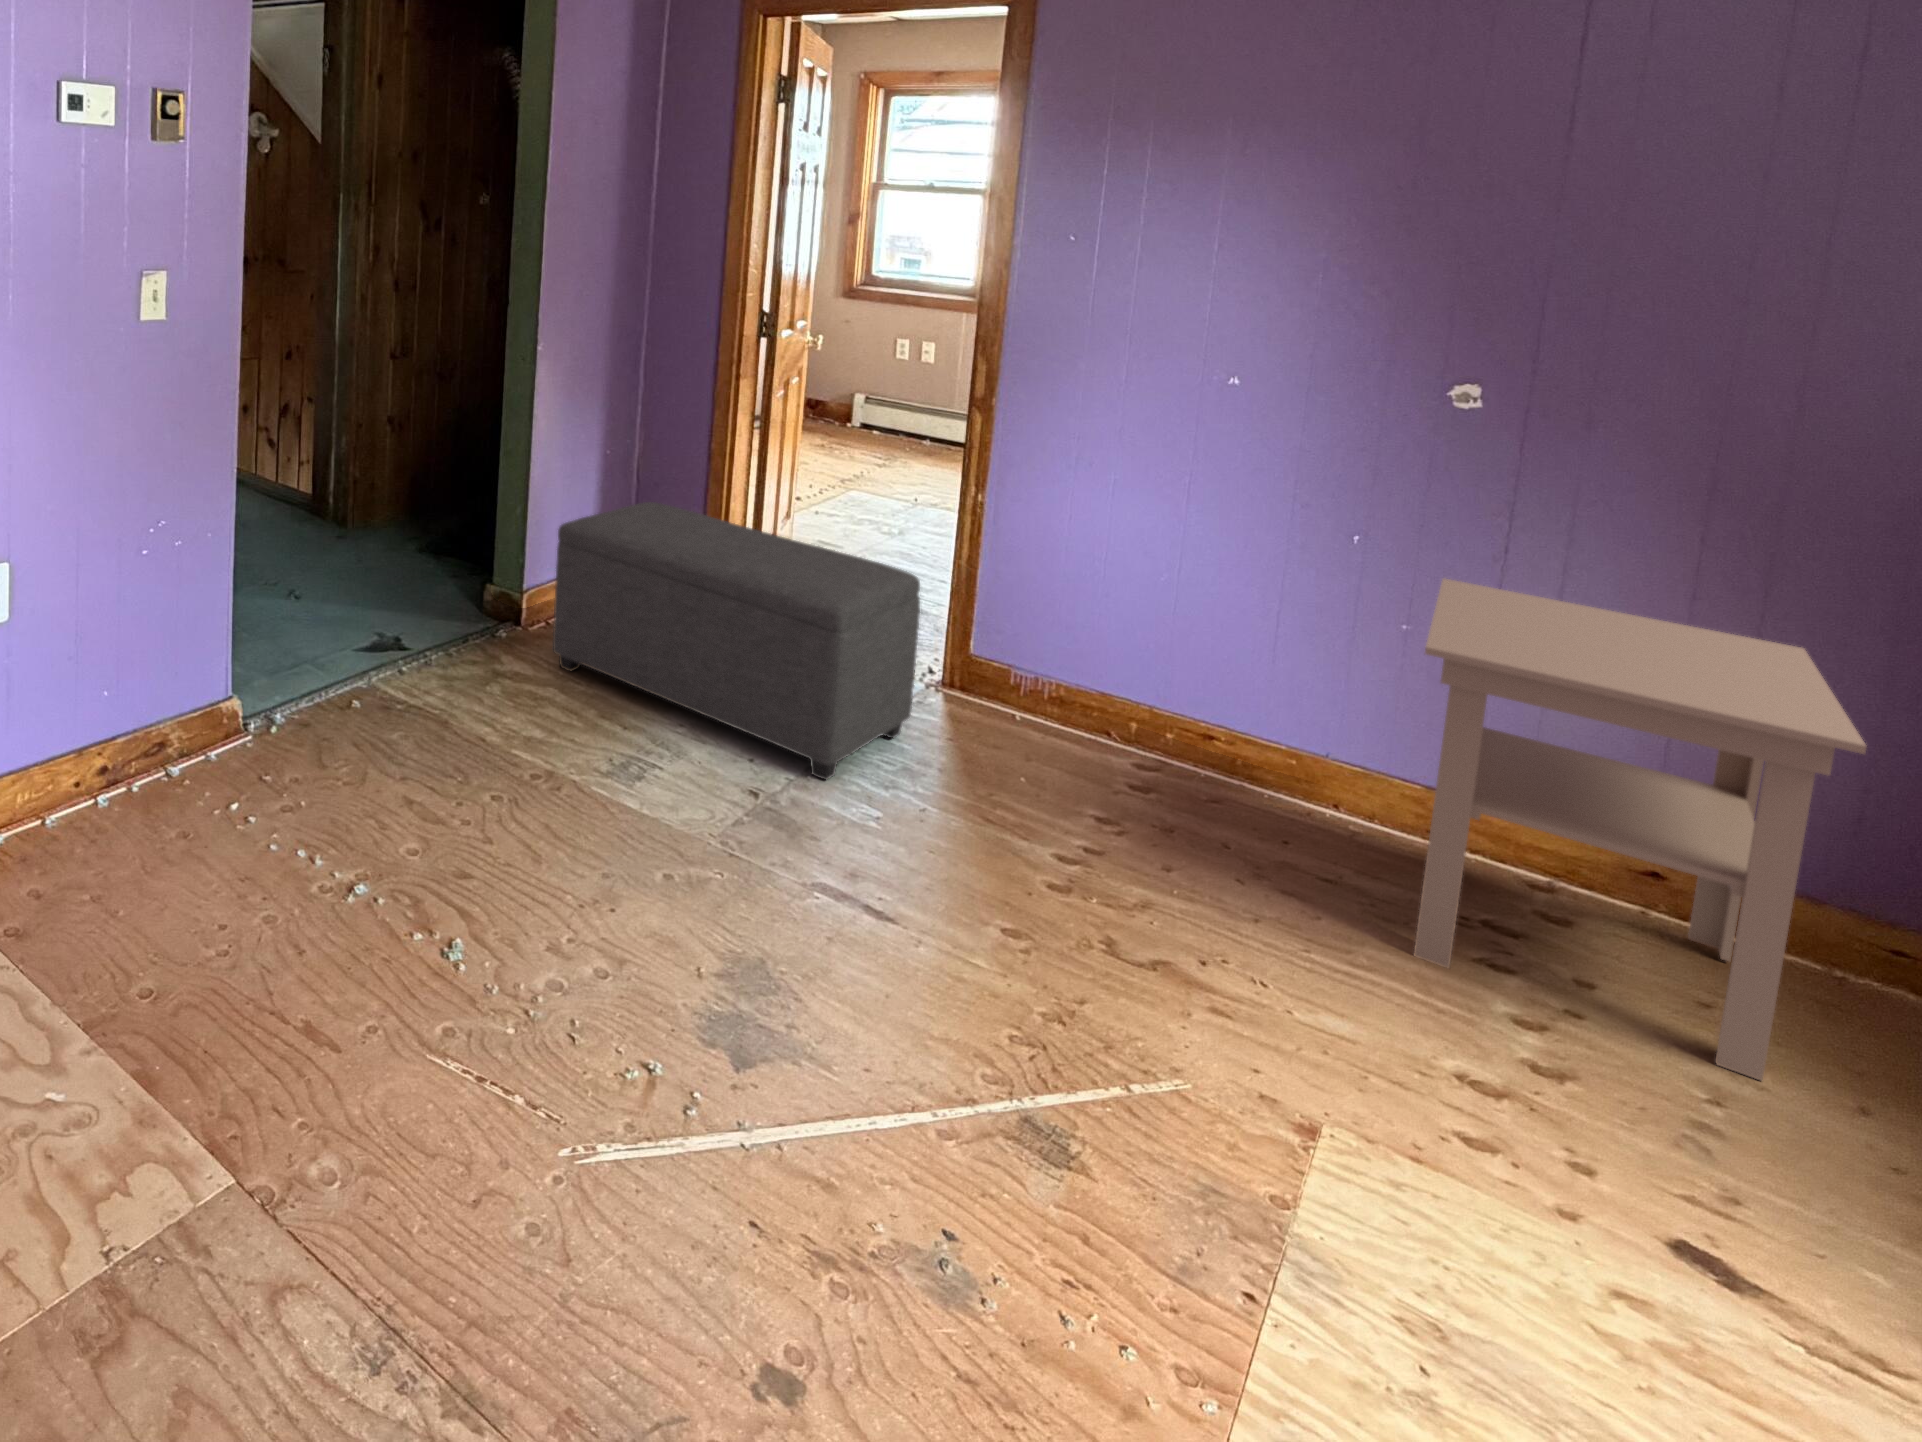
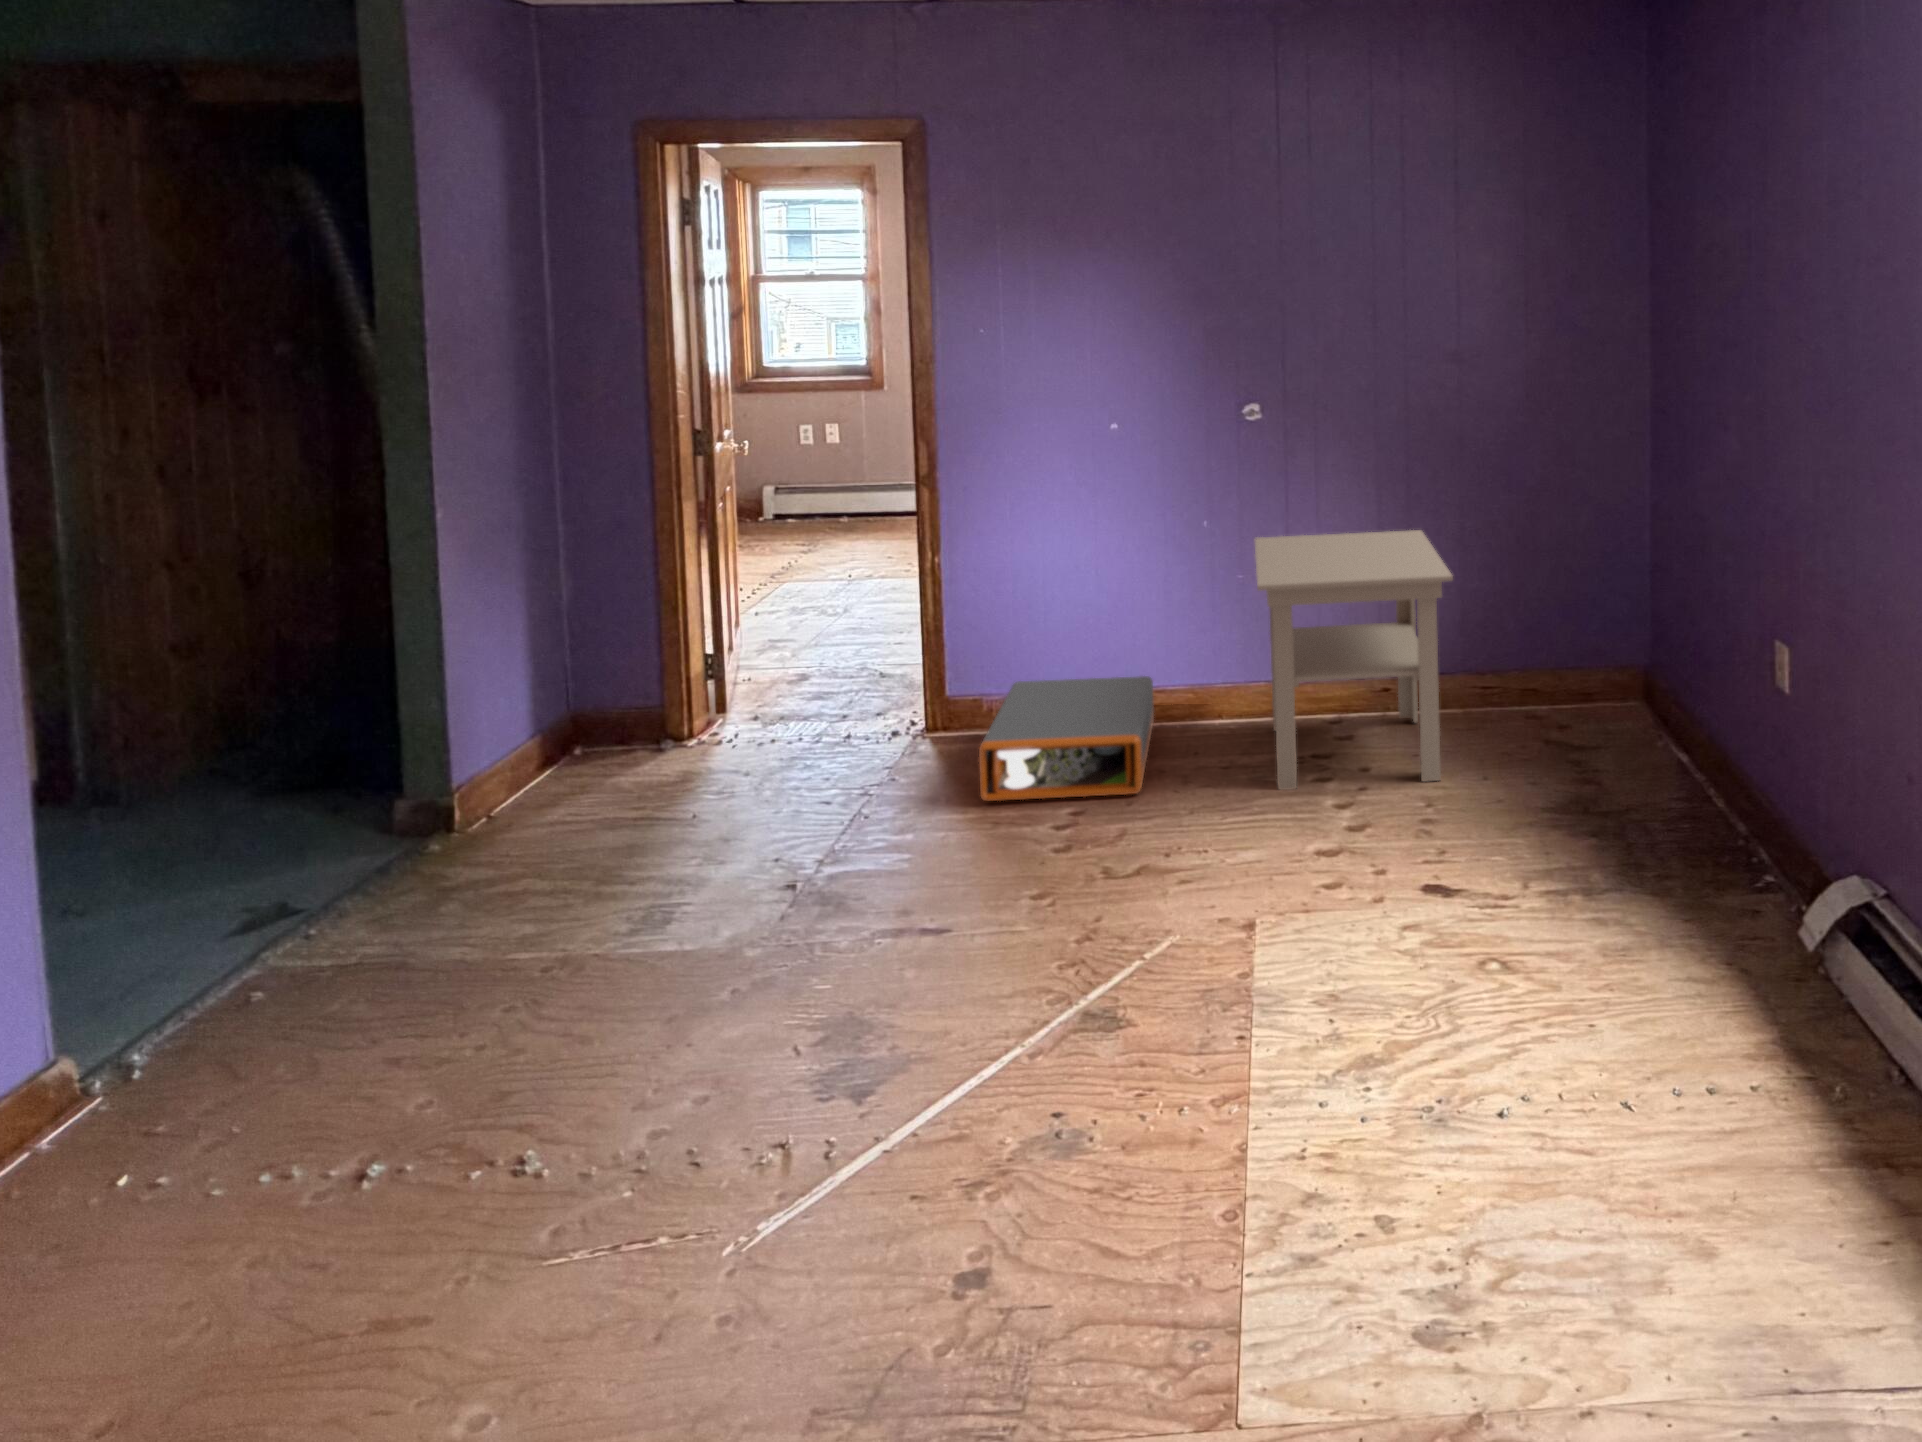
ottoman: present [553,502,920,780] -> none [509,639,913,853]
storage box: none [976,667,1239,866] -> present [979,676,1154,801]

